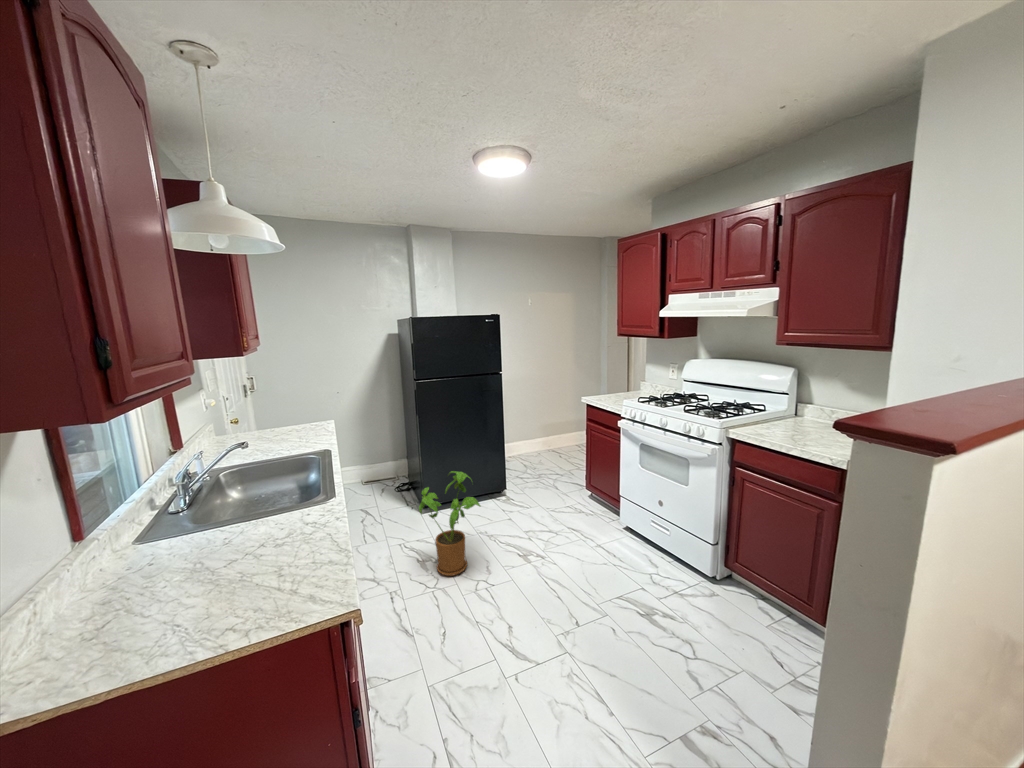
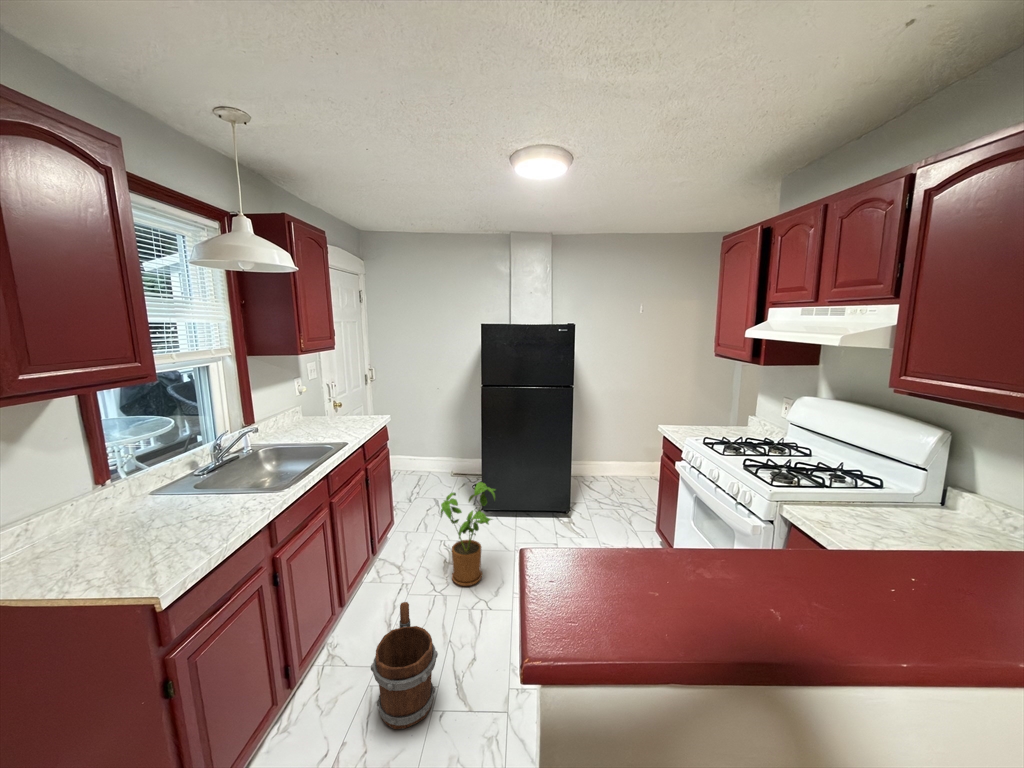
bucket: none [442,595,509,710] -> present [371,602,438,729]

